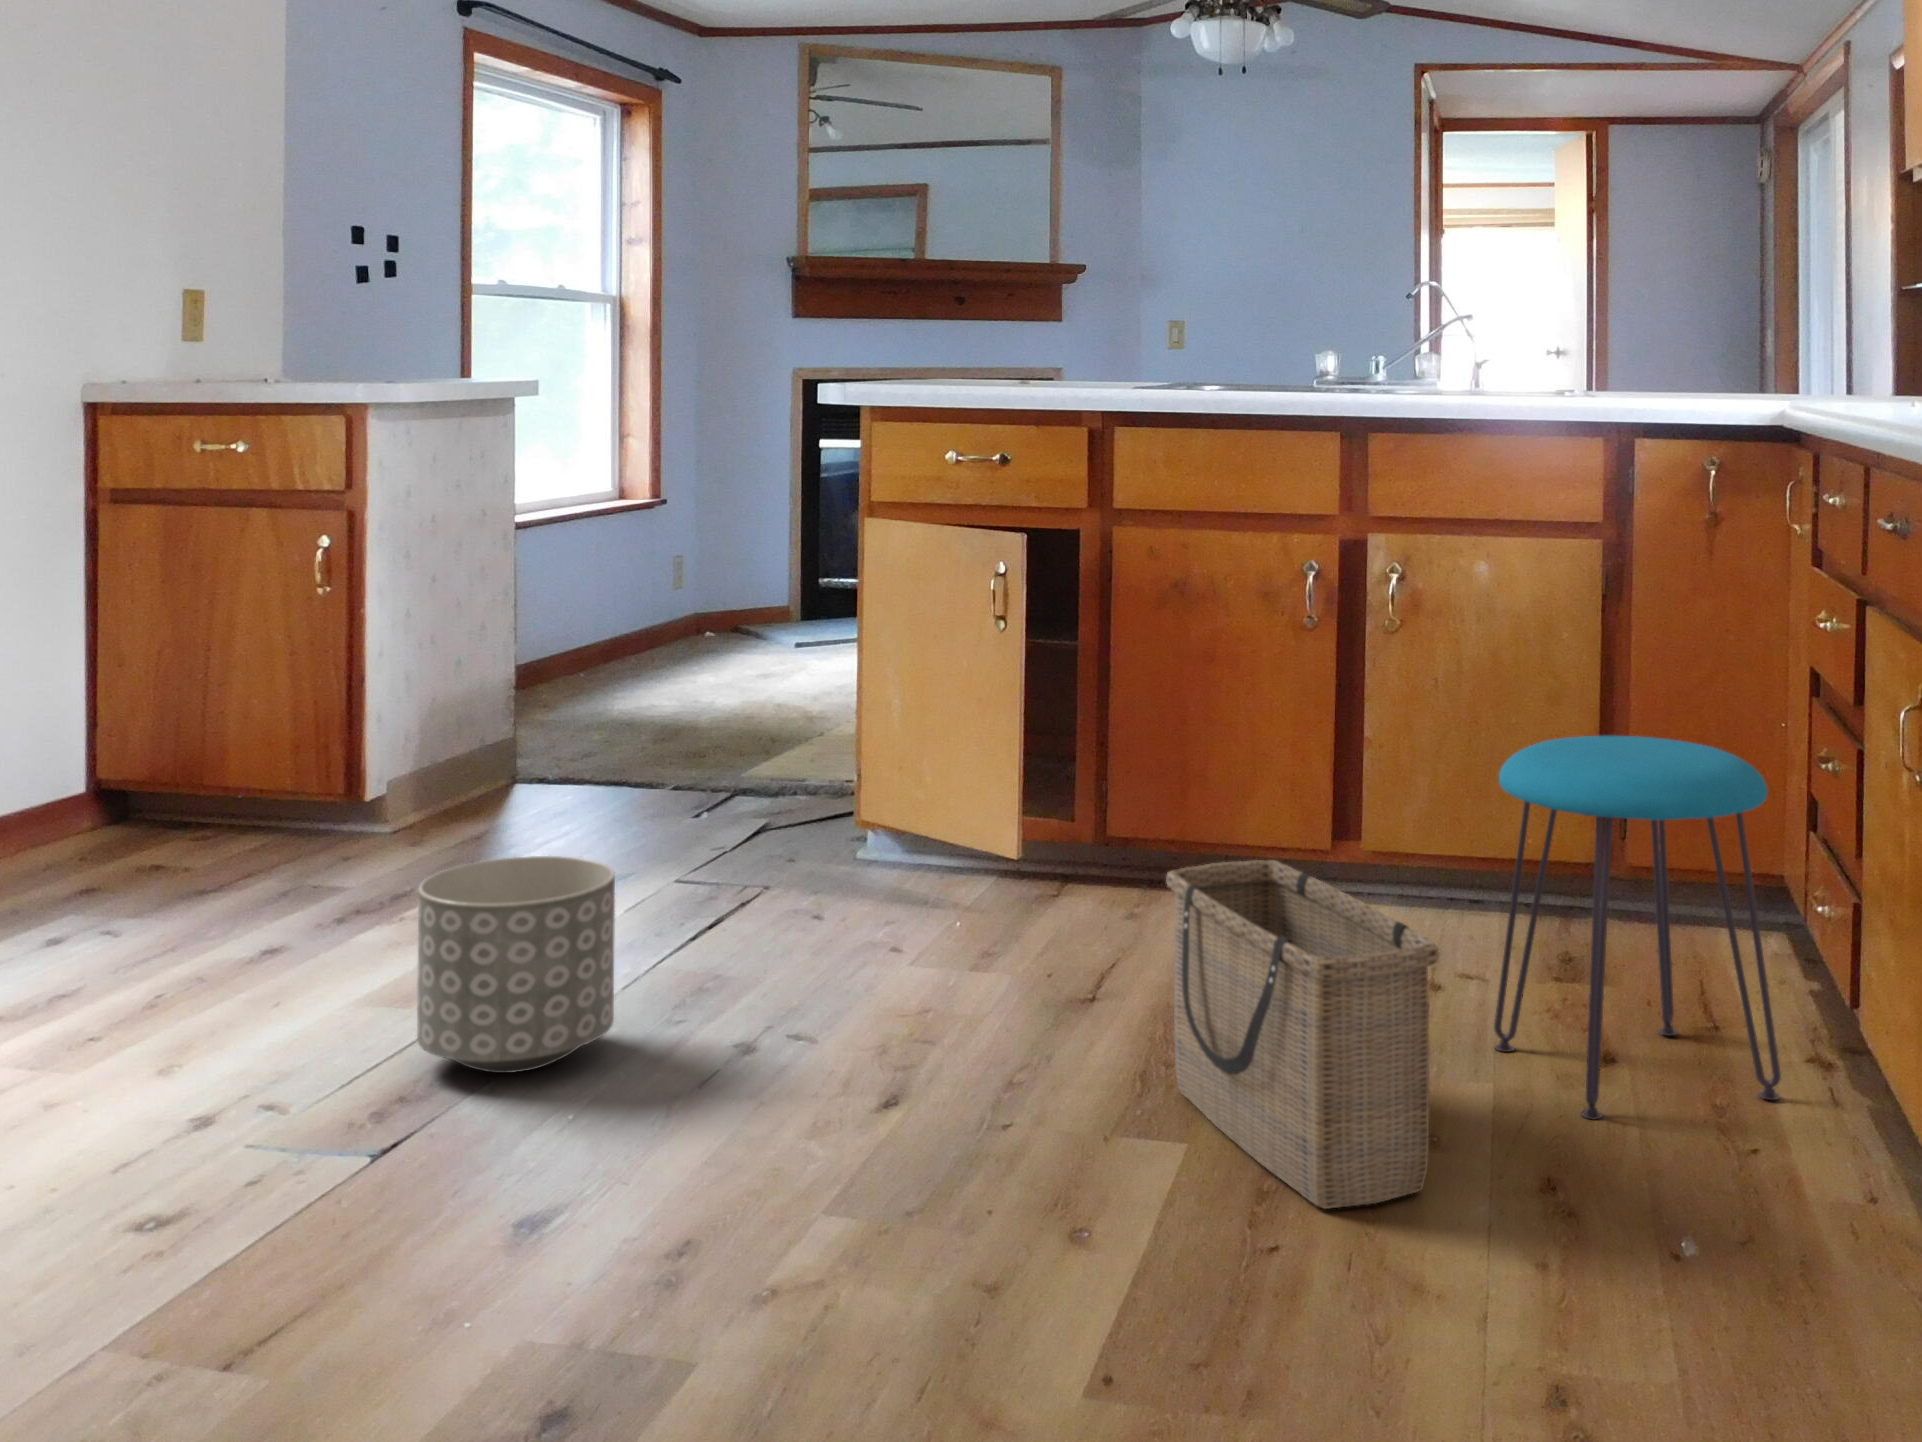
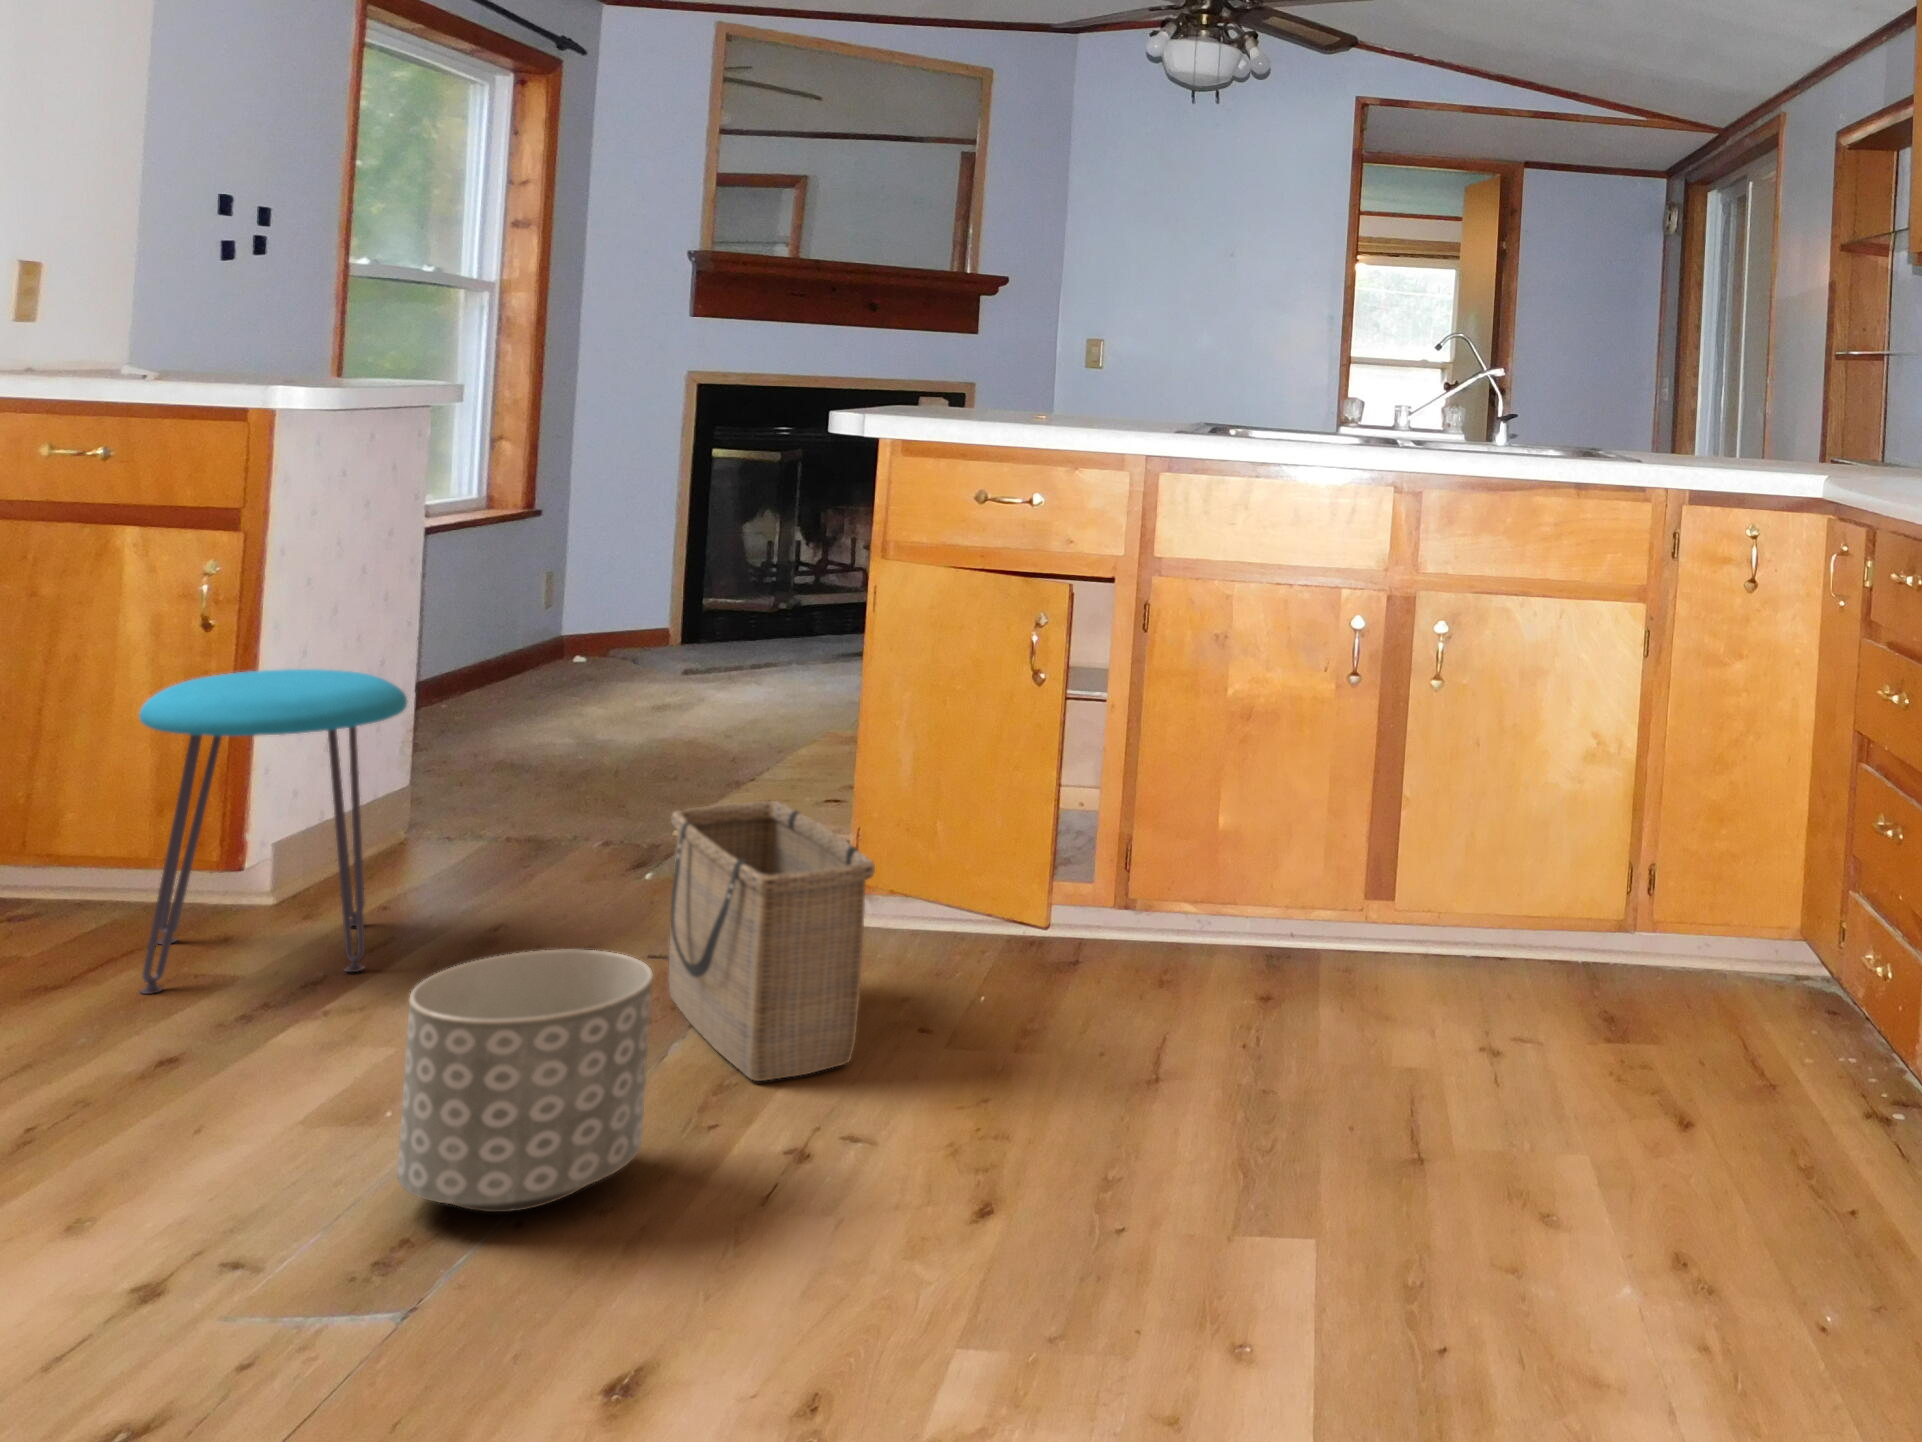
stool: present [1494,736,1781,1120] -> present [139,669,407,994]
basket: present [1166,860,1439,1209] -> present [668,801,875,1081]

